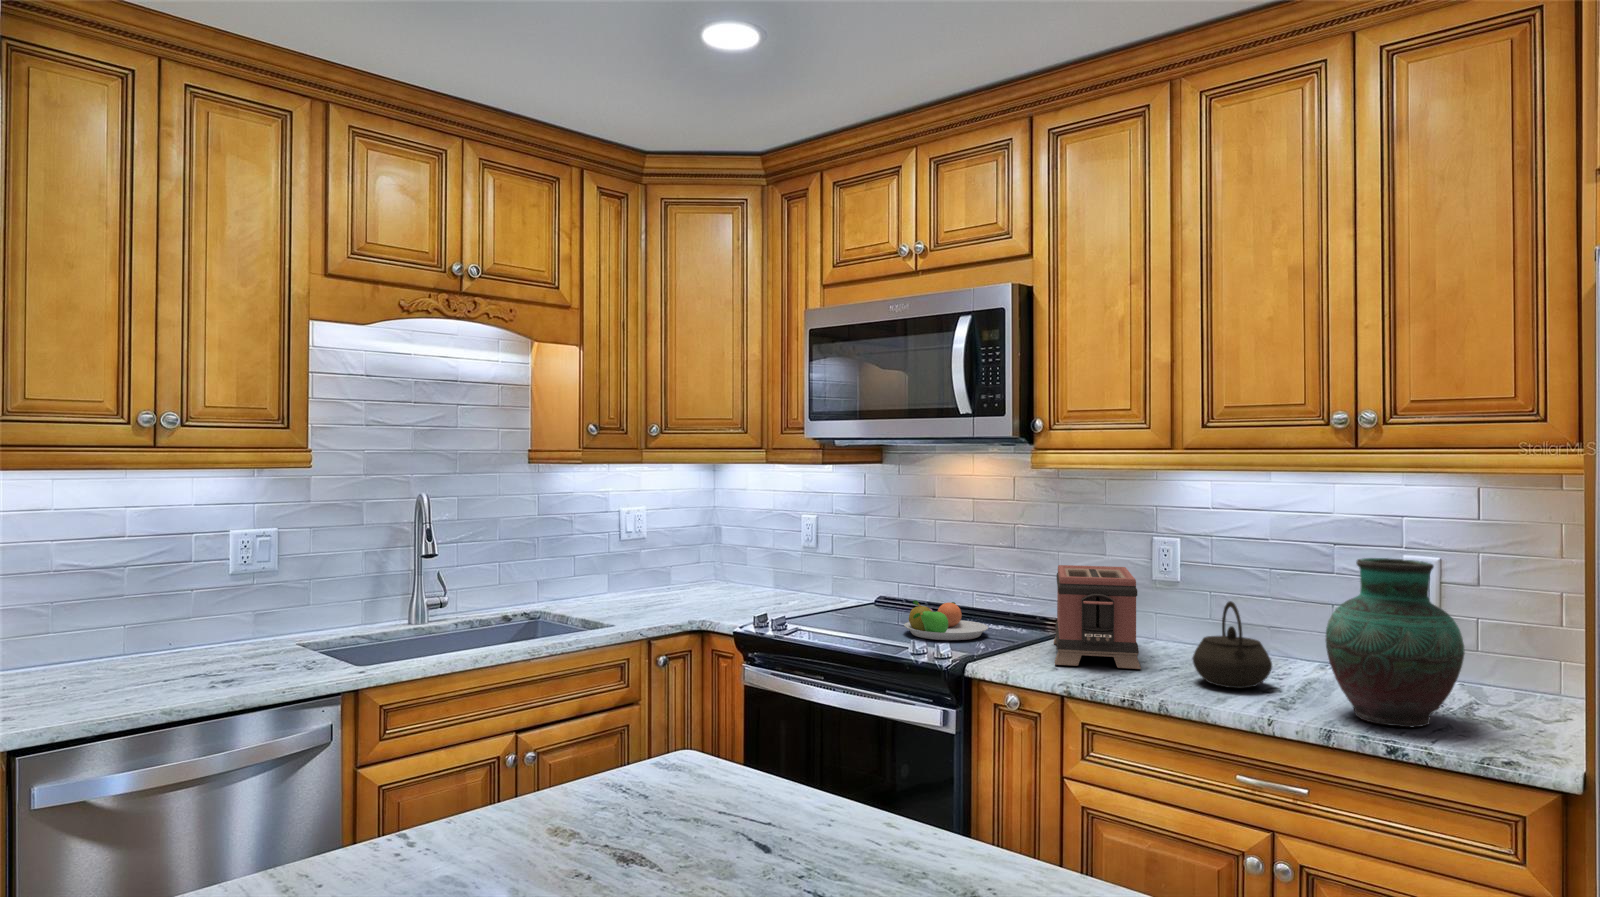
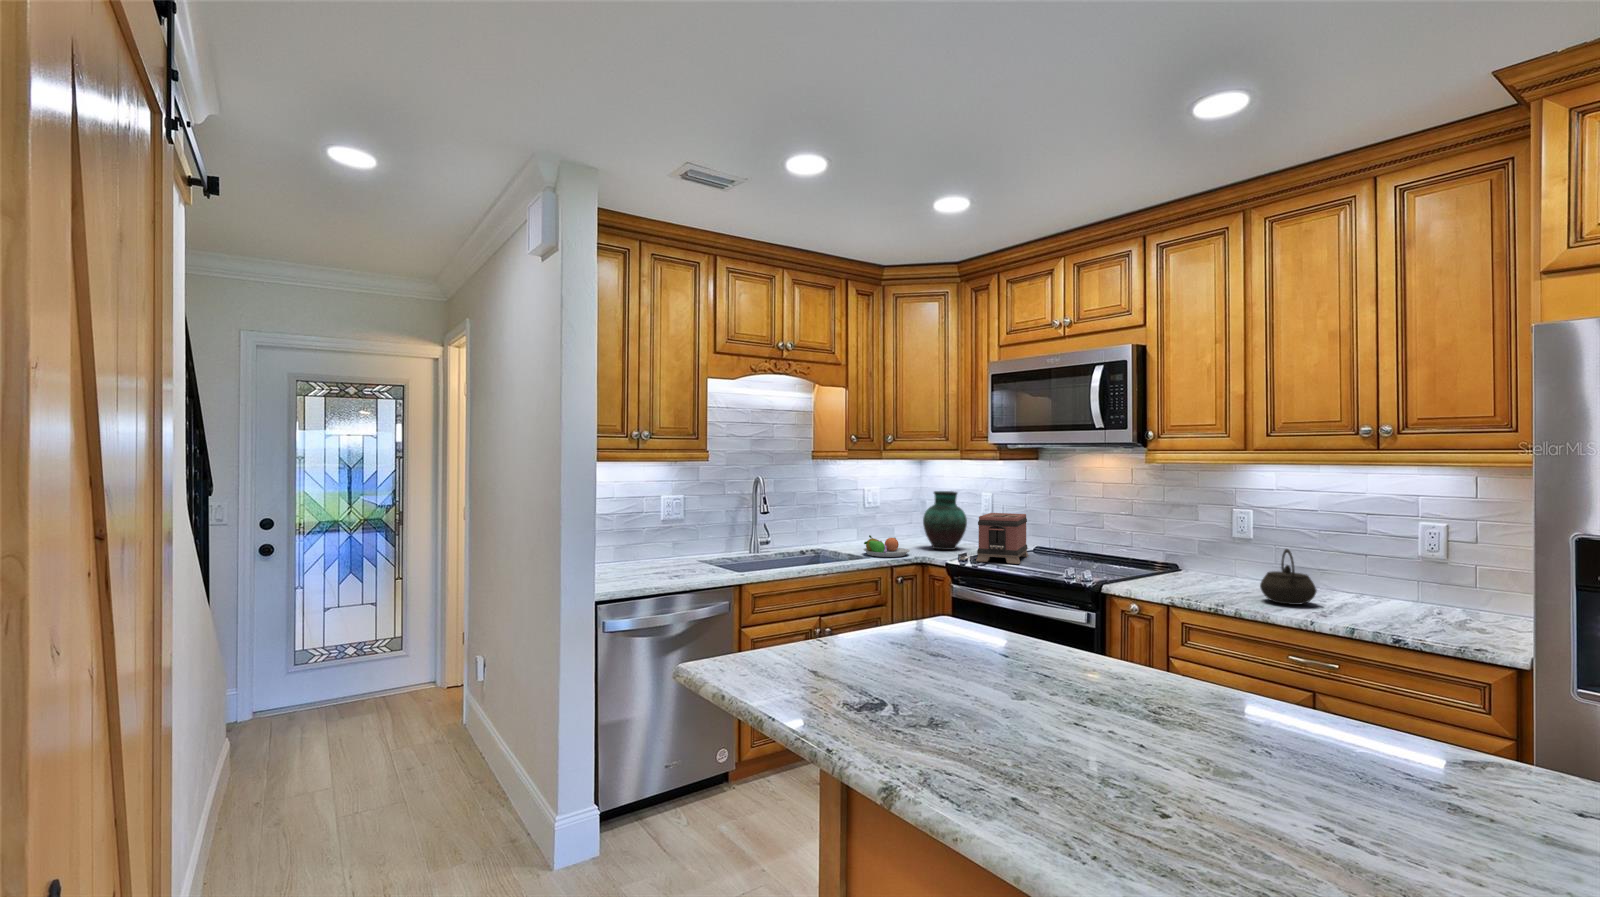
vase: present [1326,558,1464,727] -> present [923,491,967,550]
toaster: present [1053,565,1141,669] -> present [976,513,1029,564]
fruit bowl: present [904,600,988,640] -> present [863,535,910,557]

